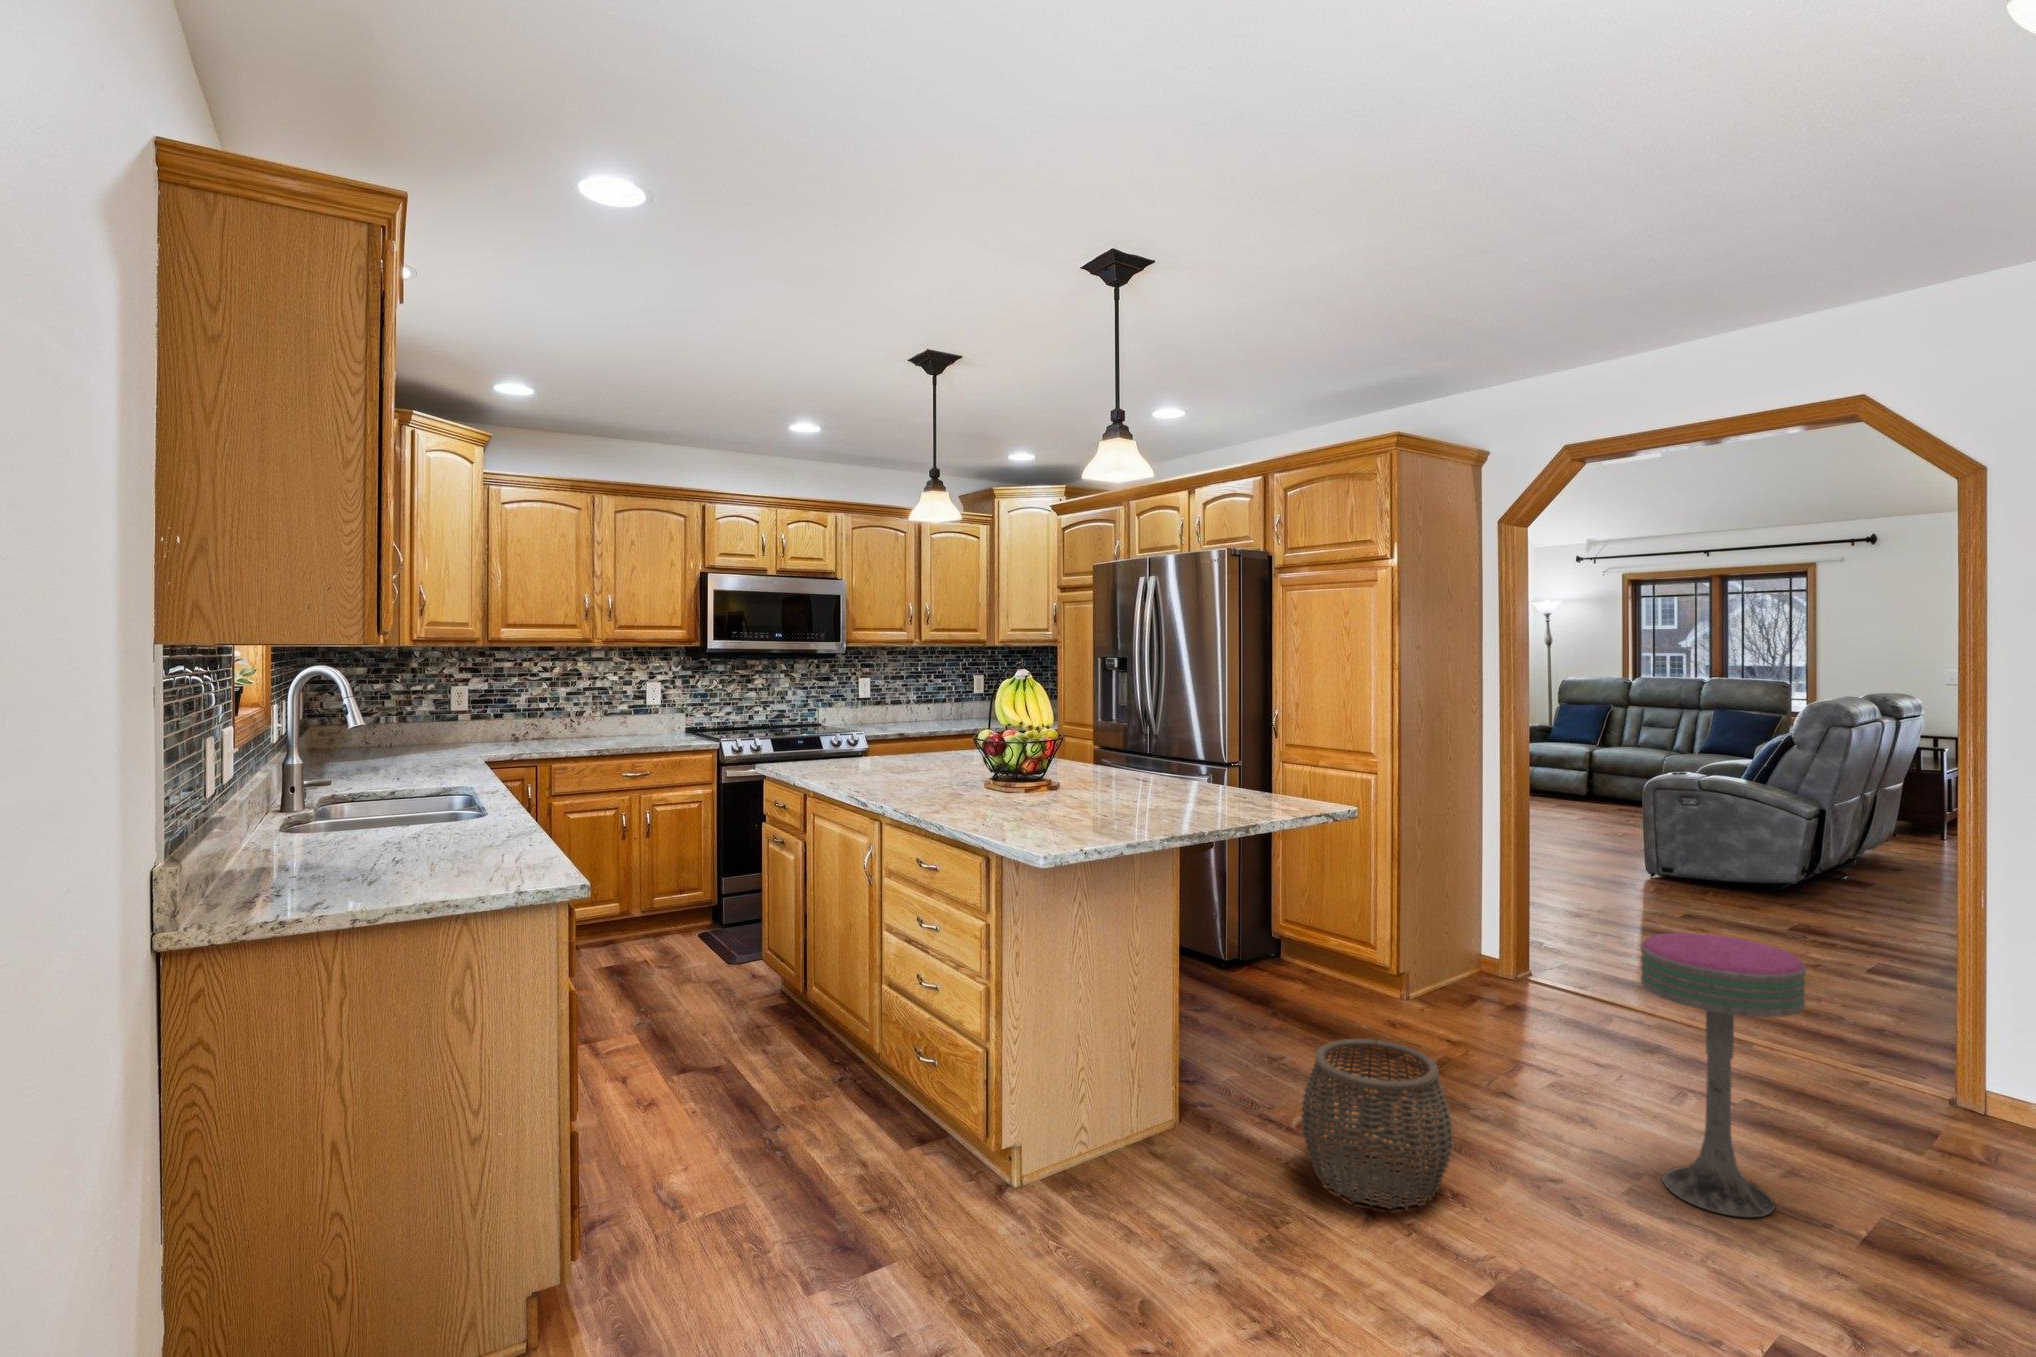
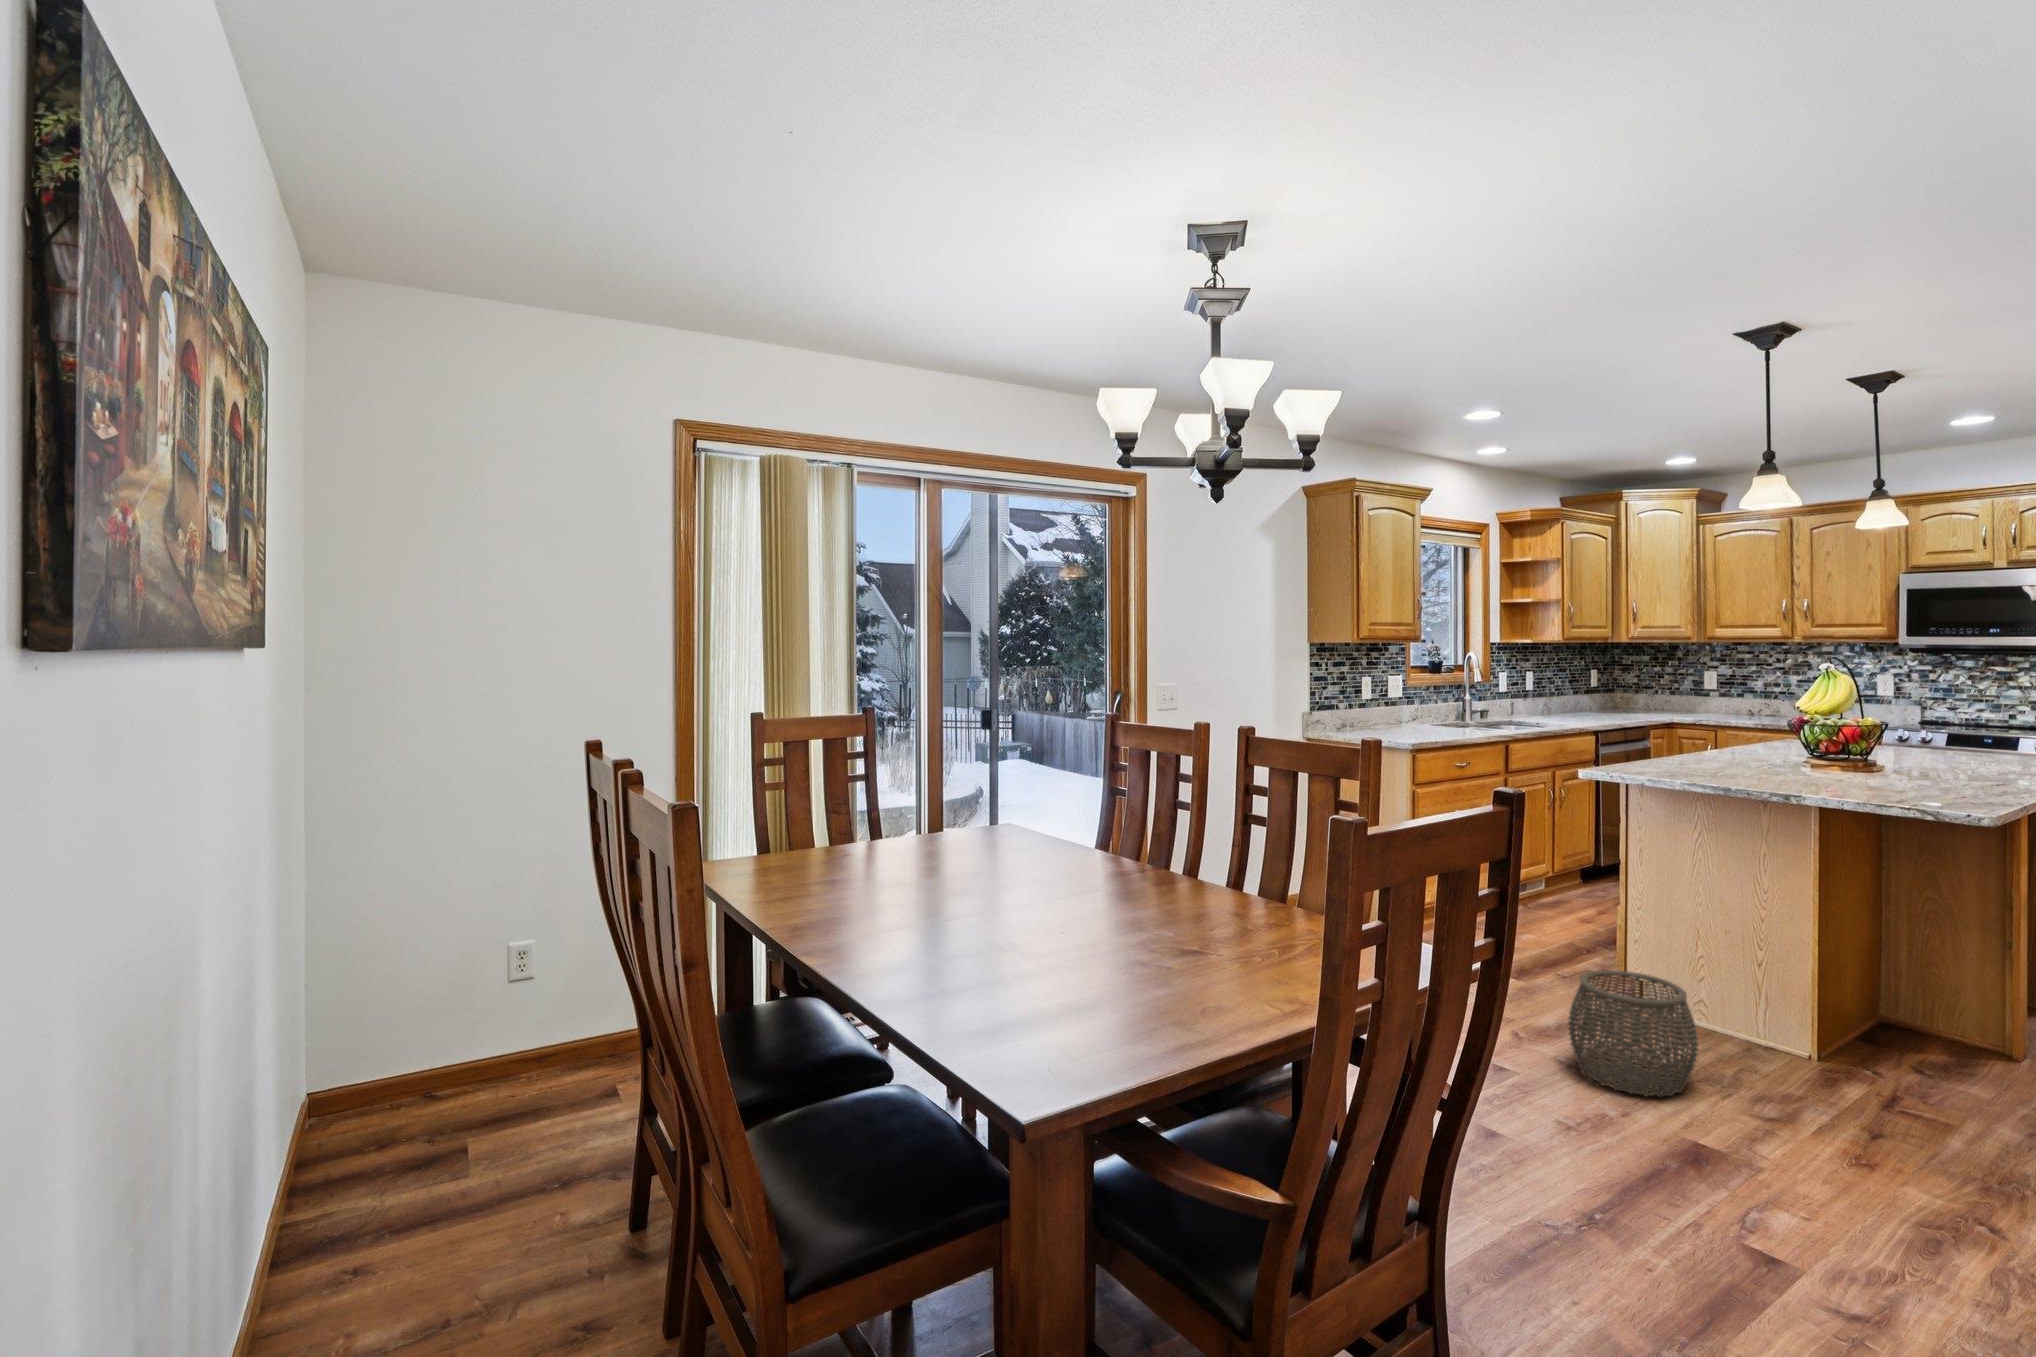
bar stool: present [1641,933,1806,1218] -> none [1713,964,1891,1260]

